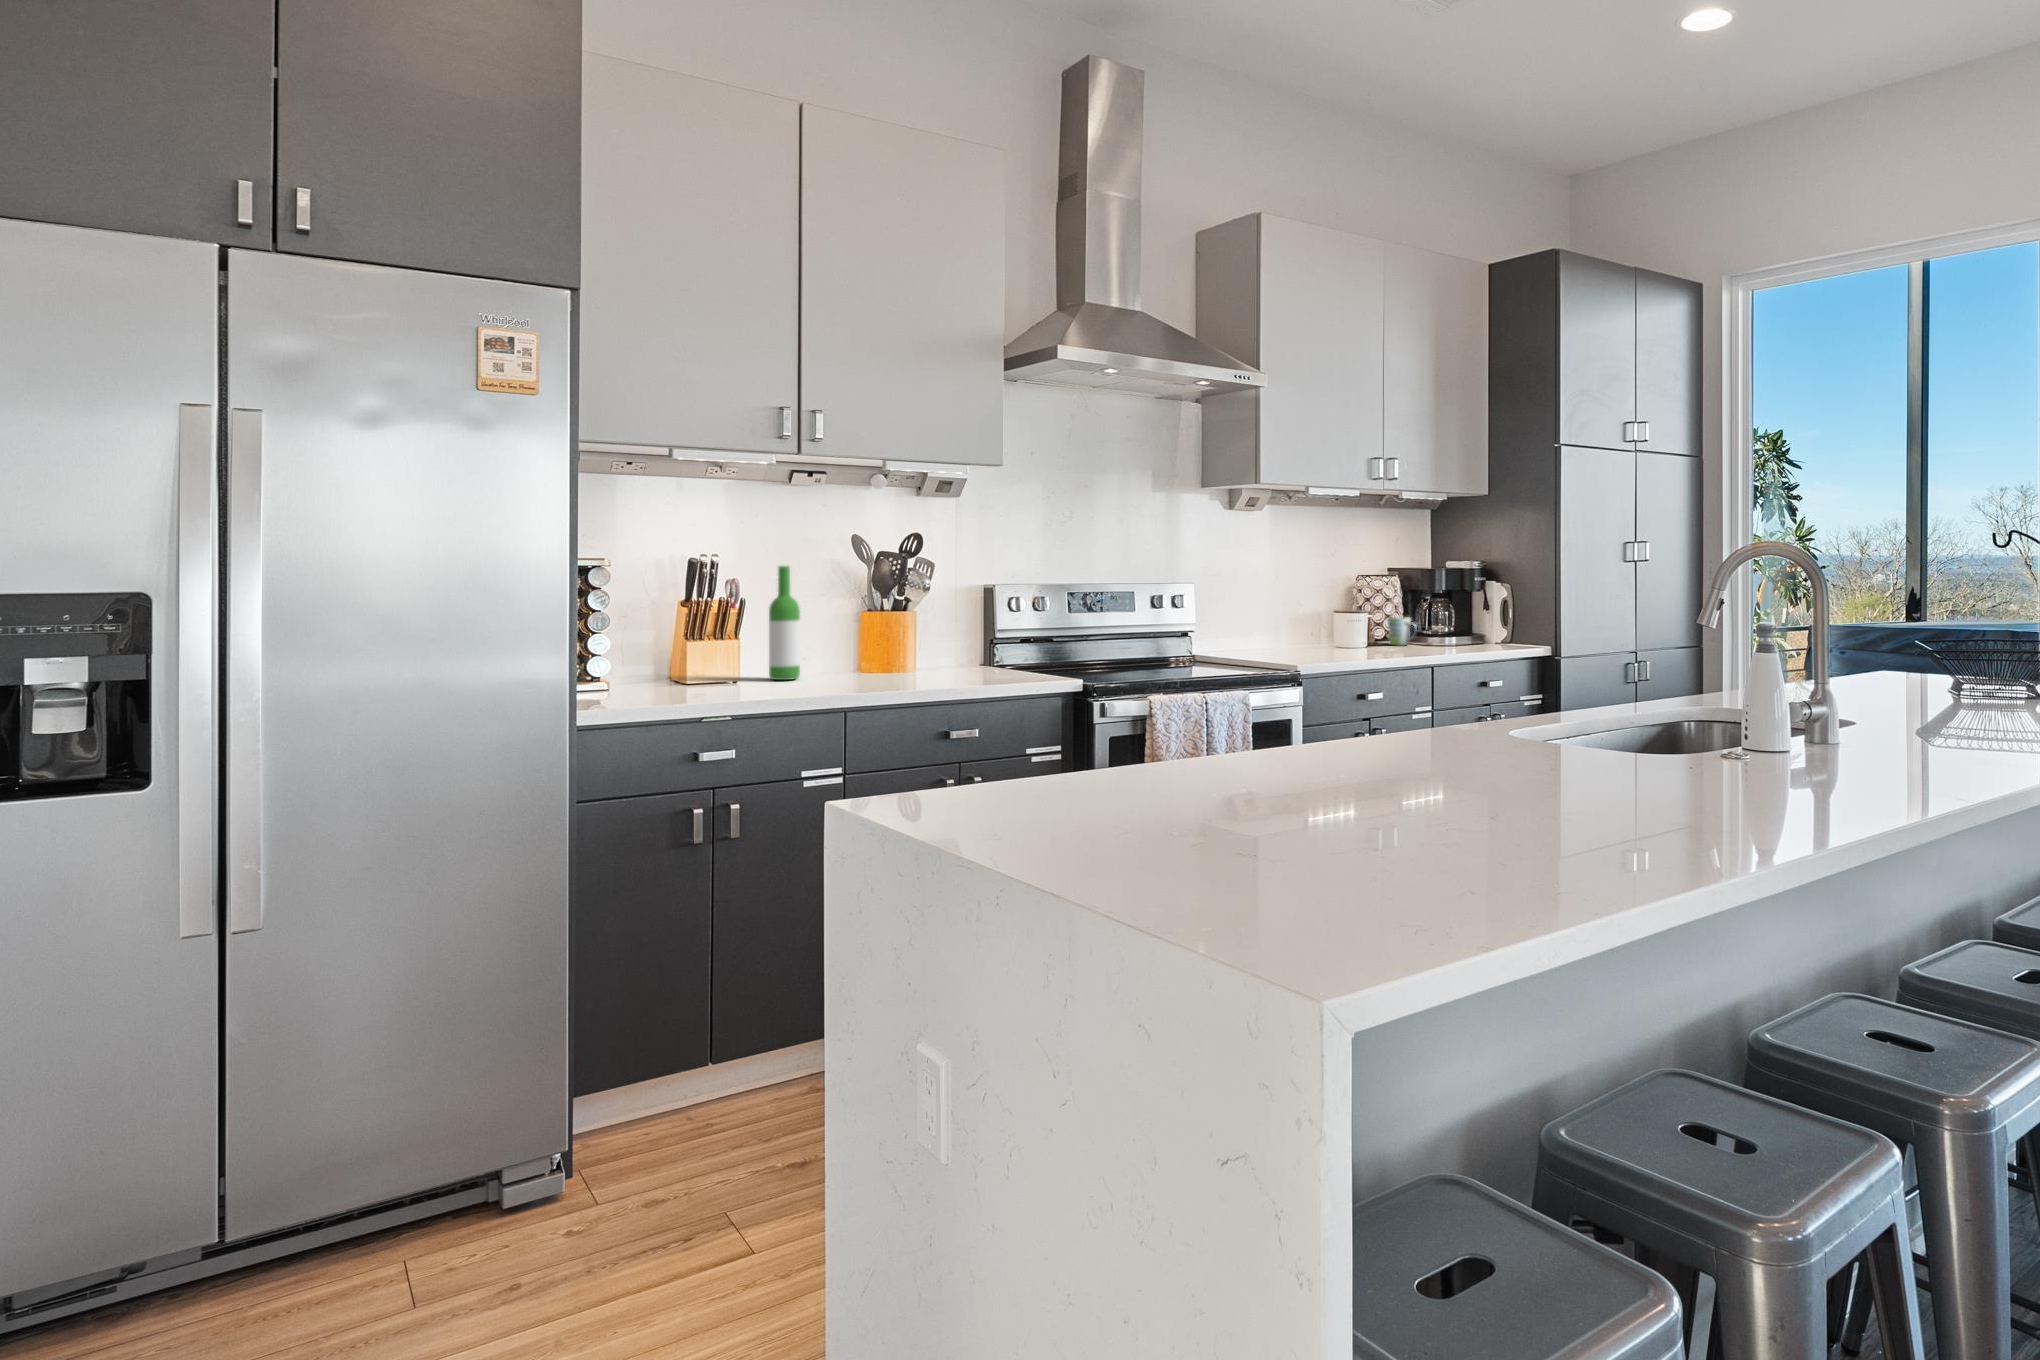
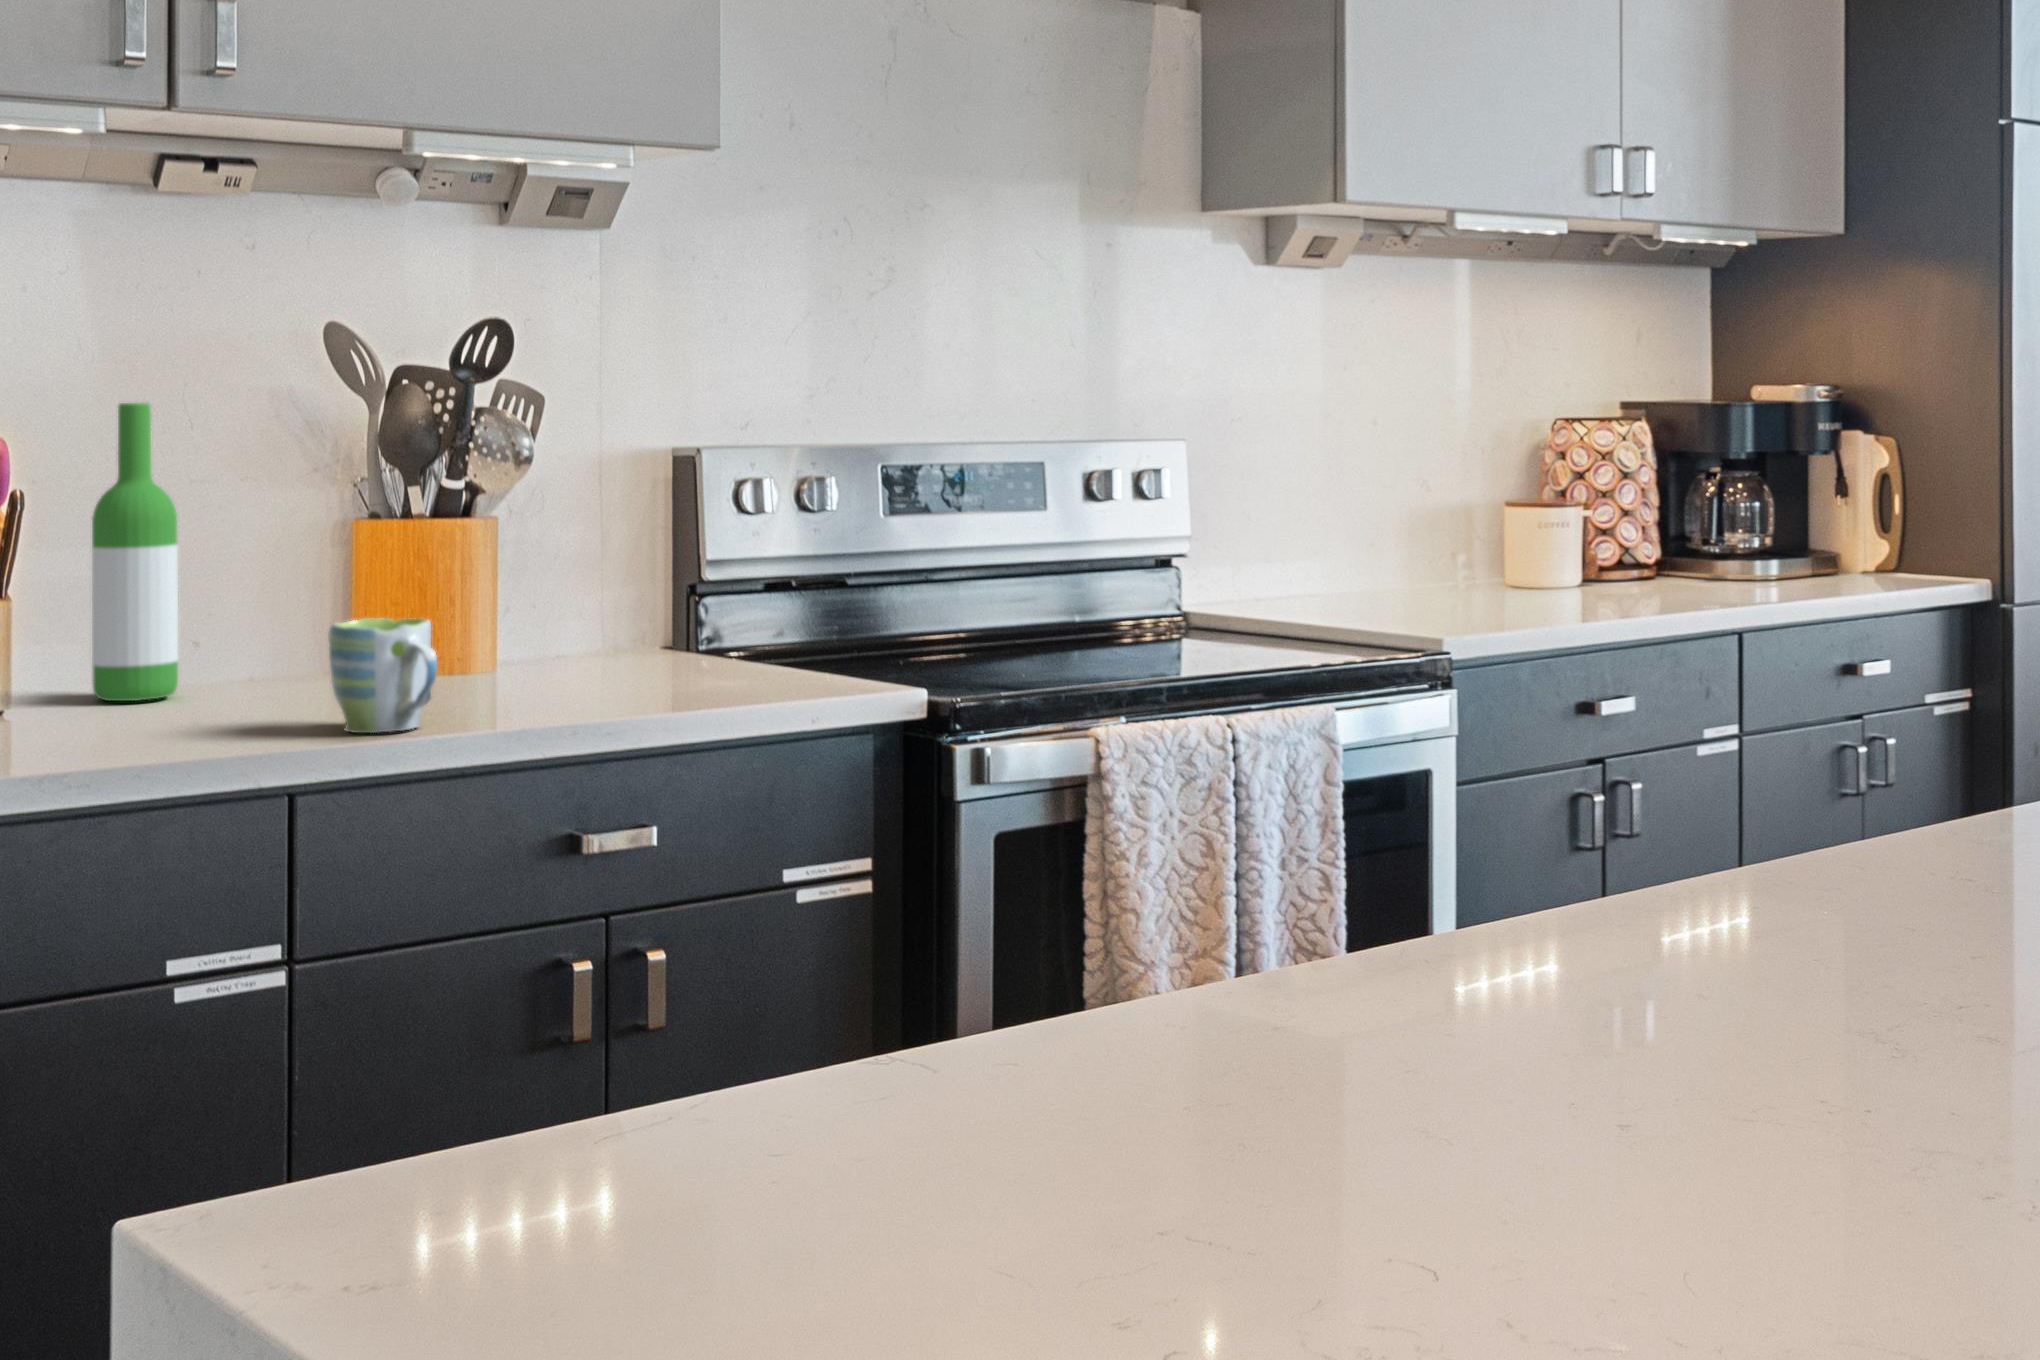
mug: present [1388,617,1417,645] -> present [328,618,437,733]

